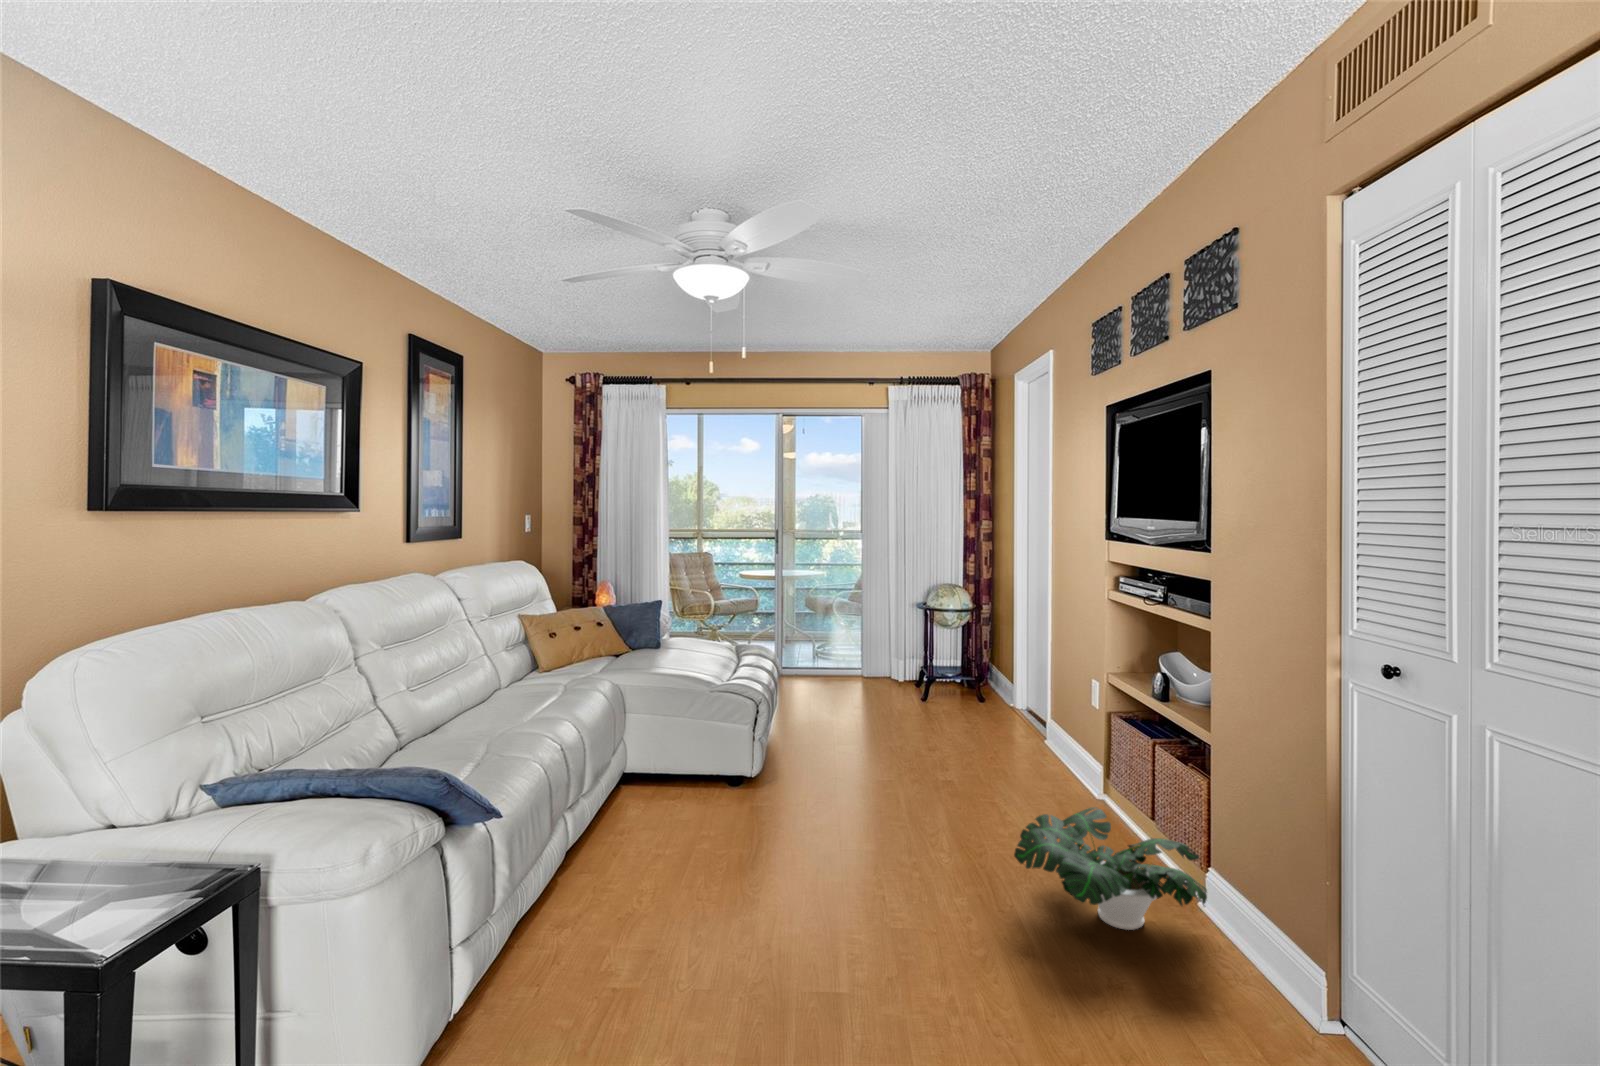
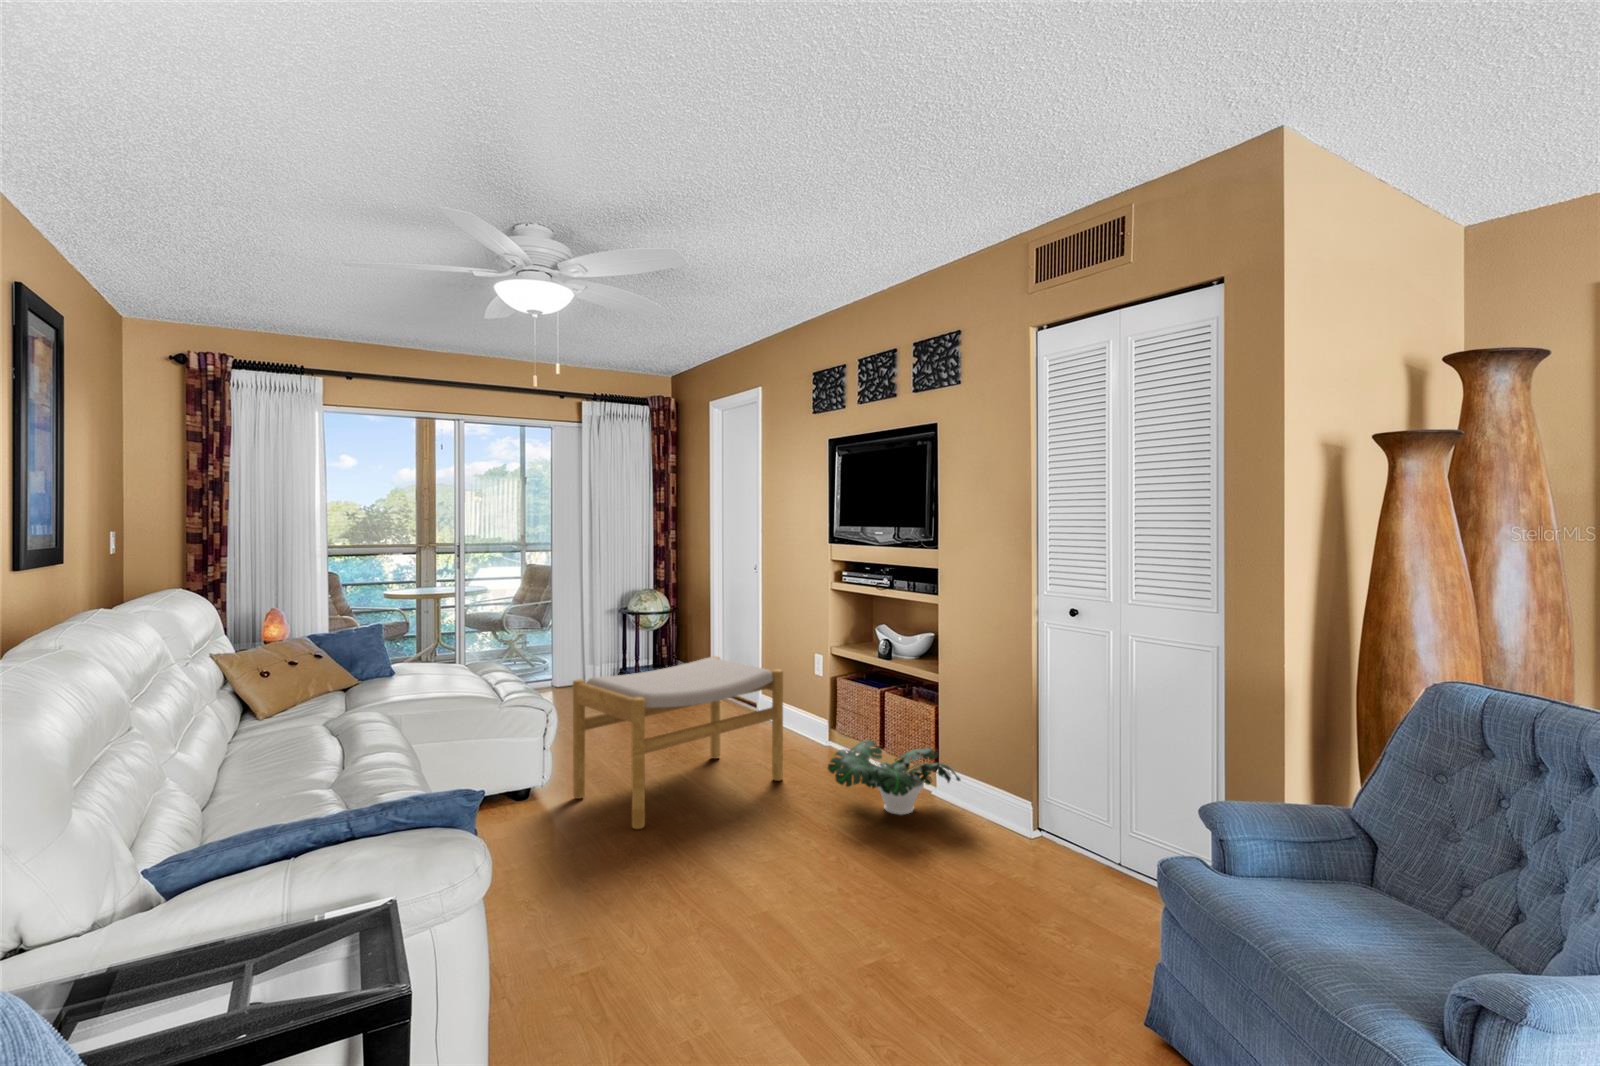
footstool: none [768,667,1001,850] -> present [573,656,783,829]

